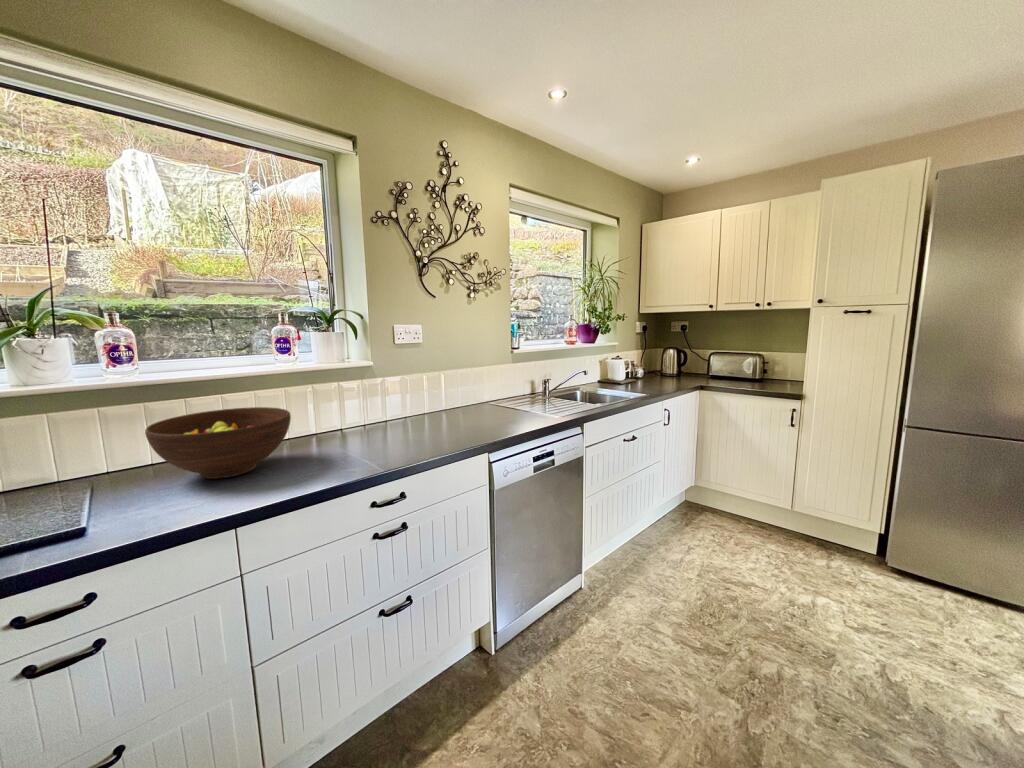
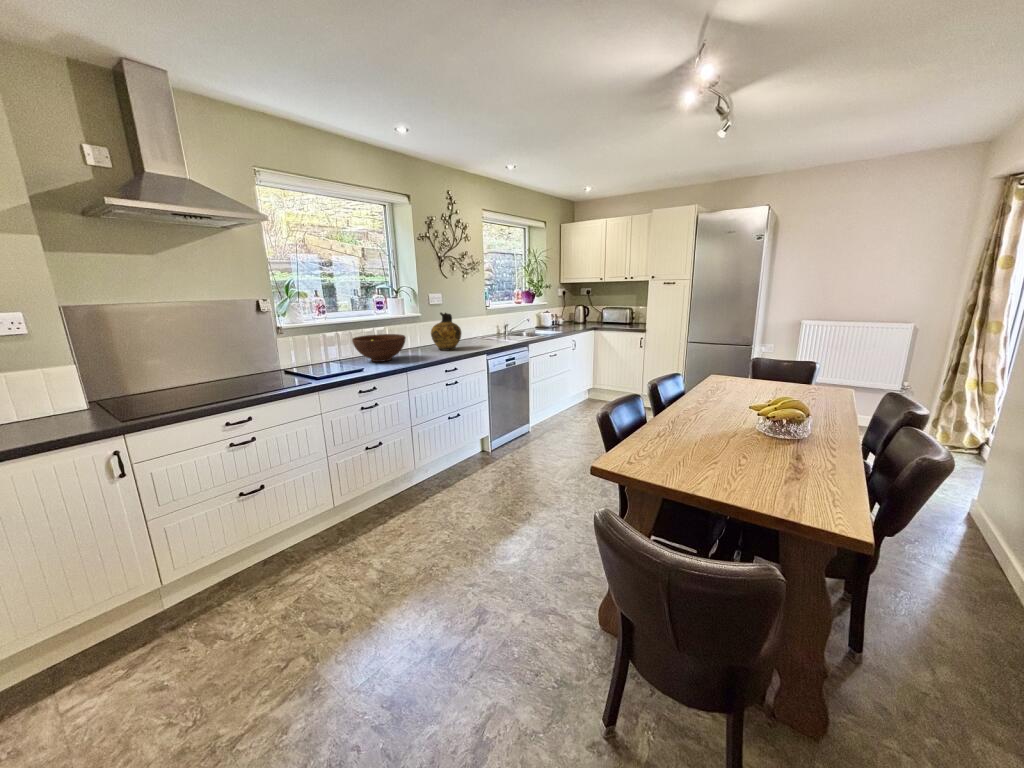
ceramic jug: none [376,361,441,440] -> present [431,313,461,351]

